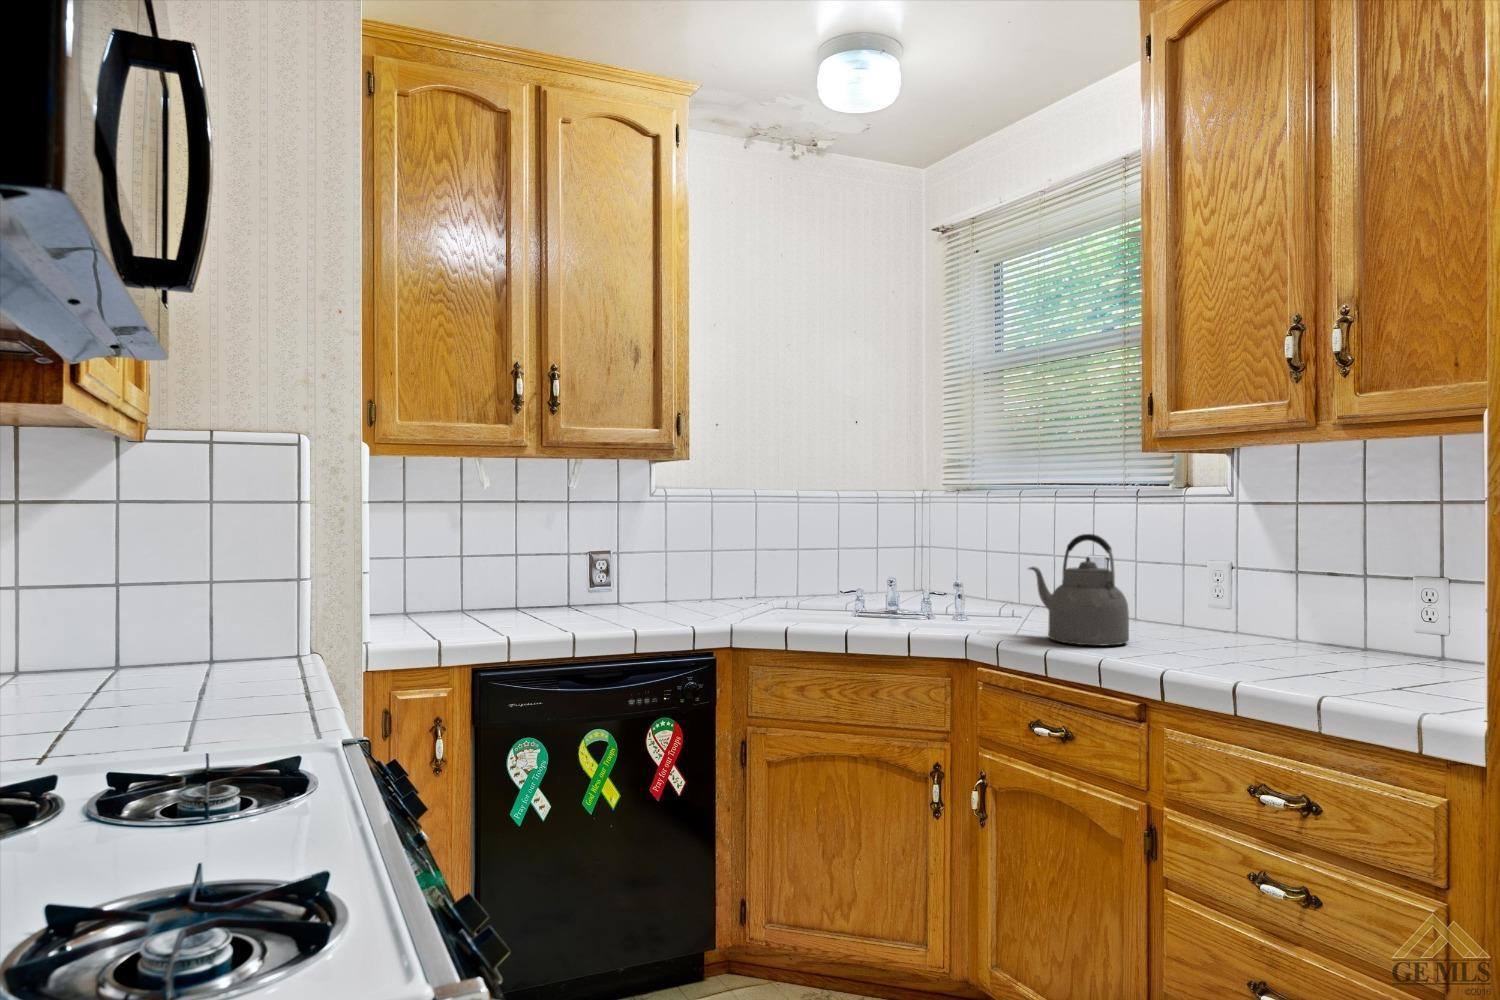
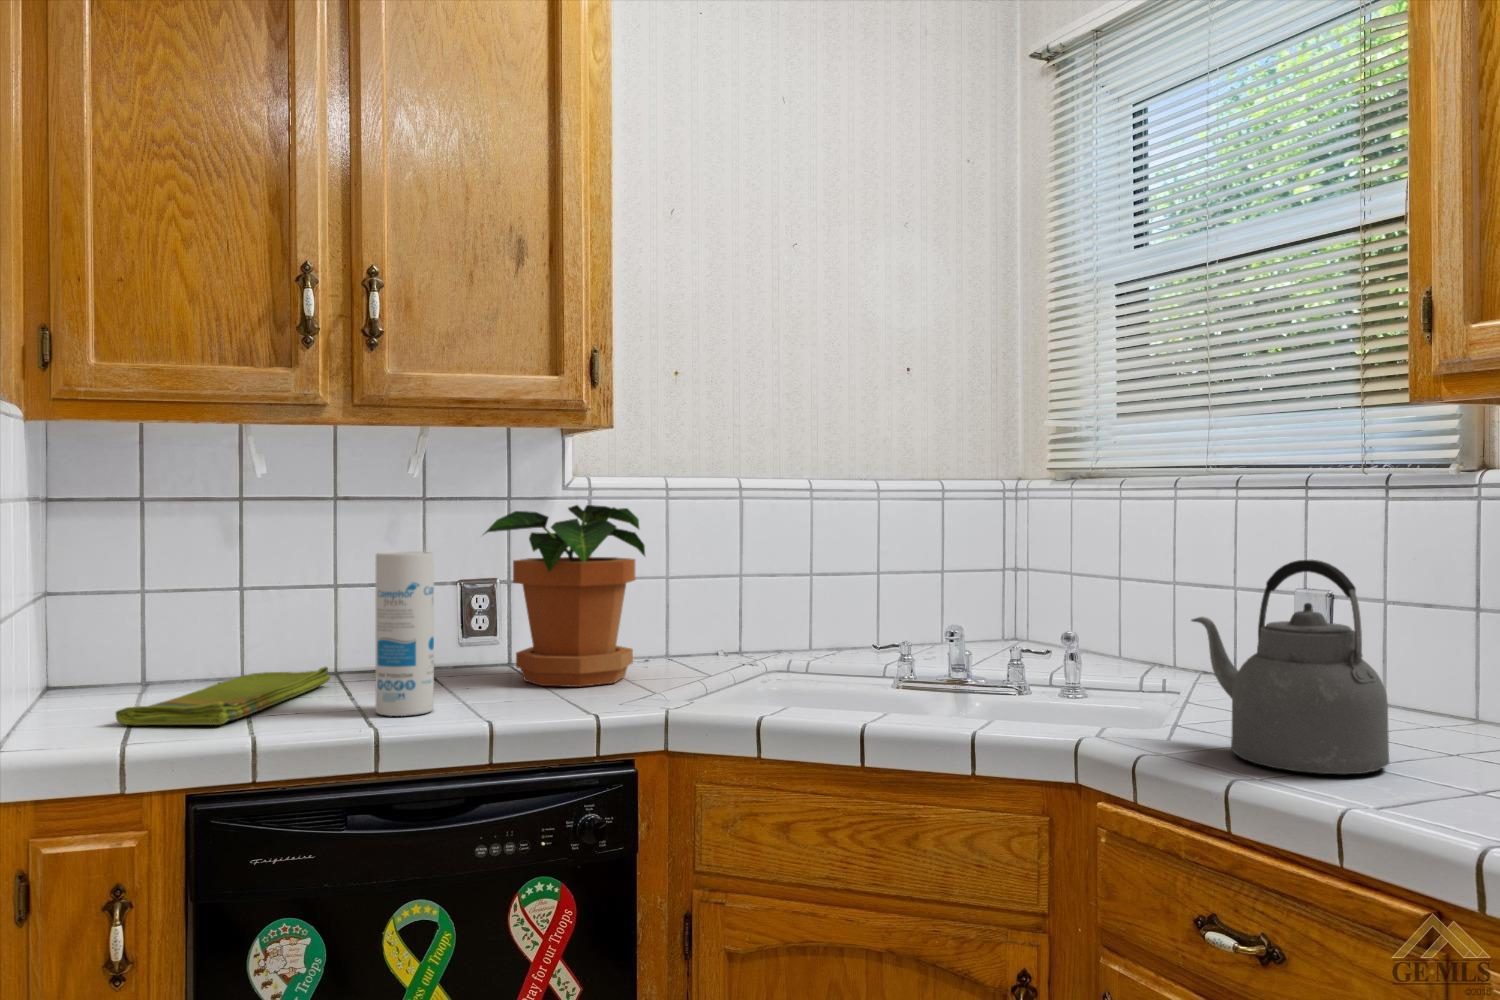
potted plant: none [606,506,705,614] -> present [485,505,645,687]
canister: none [562,533,595,627] -> present [376,552,434,716]
dish towel: none [417,603,518,632] -> present [116,667,330,725]

